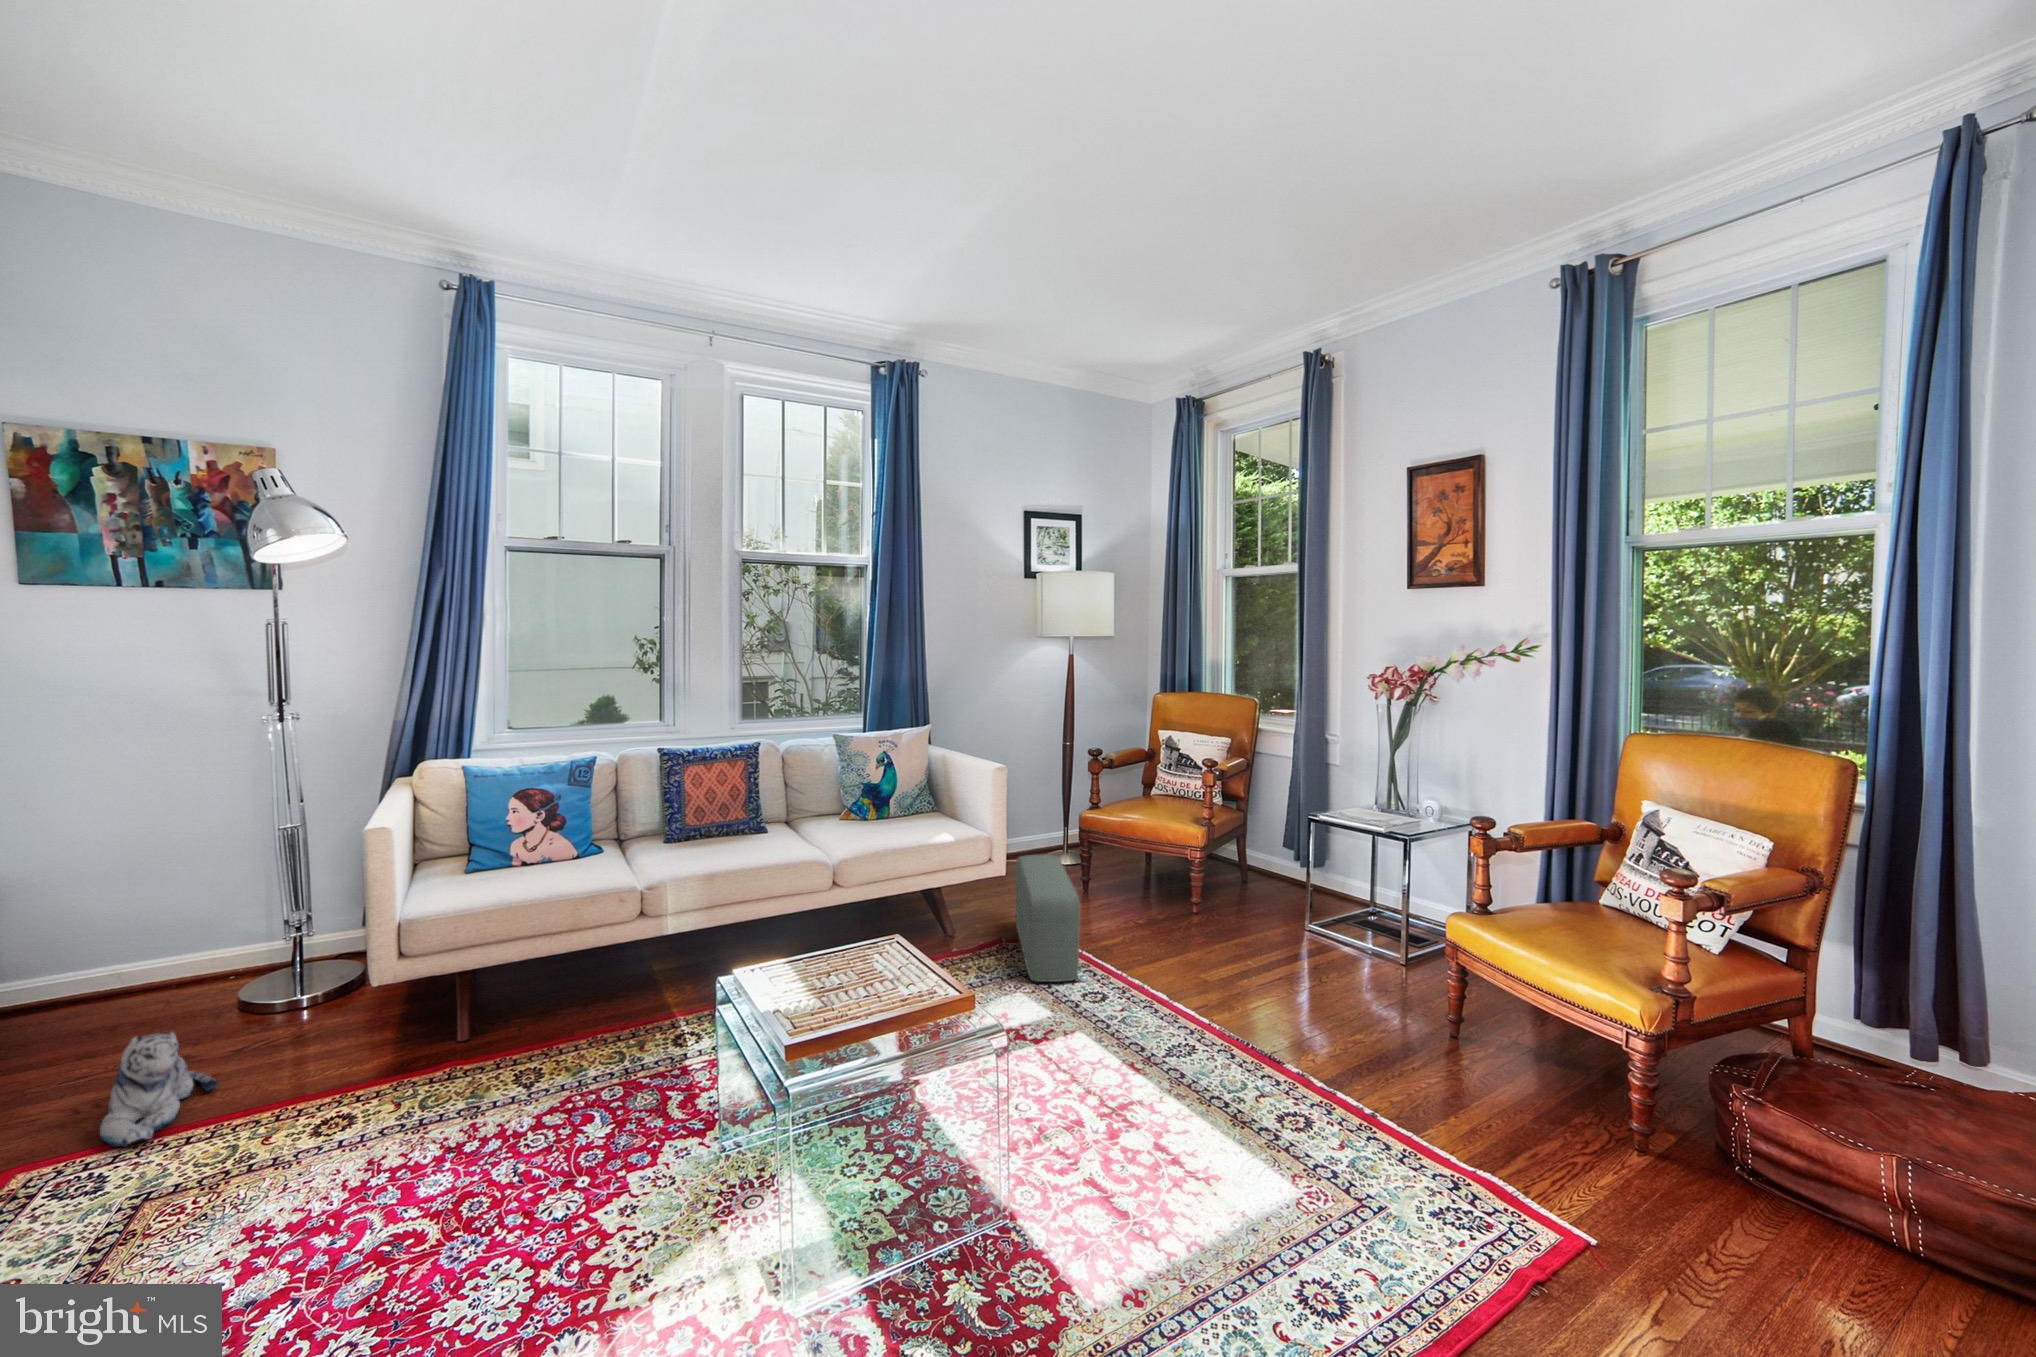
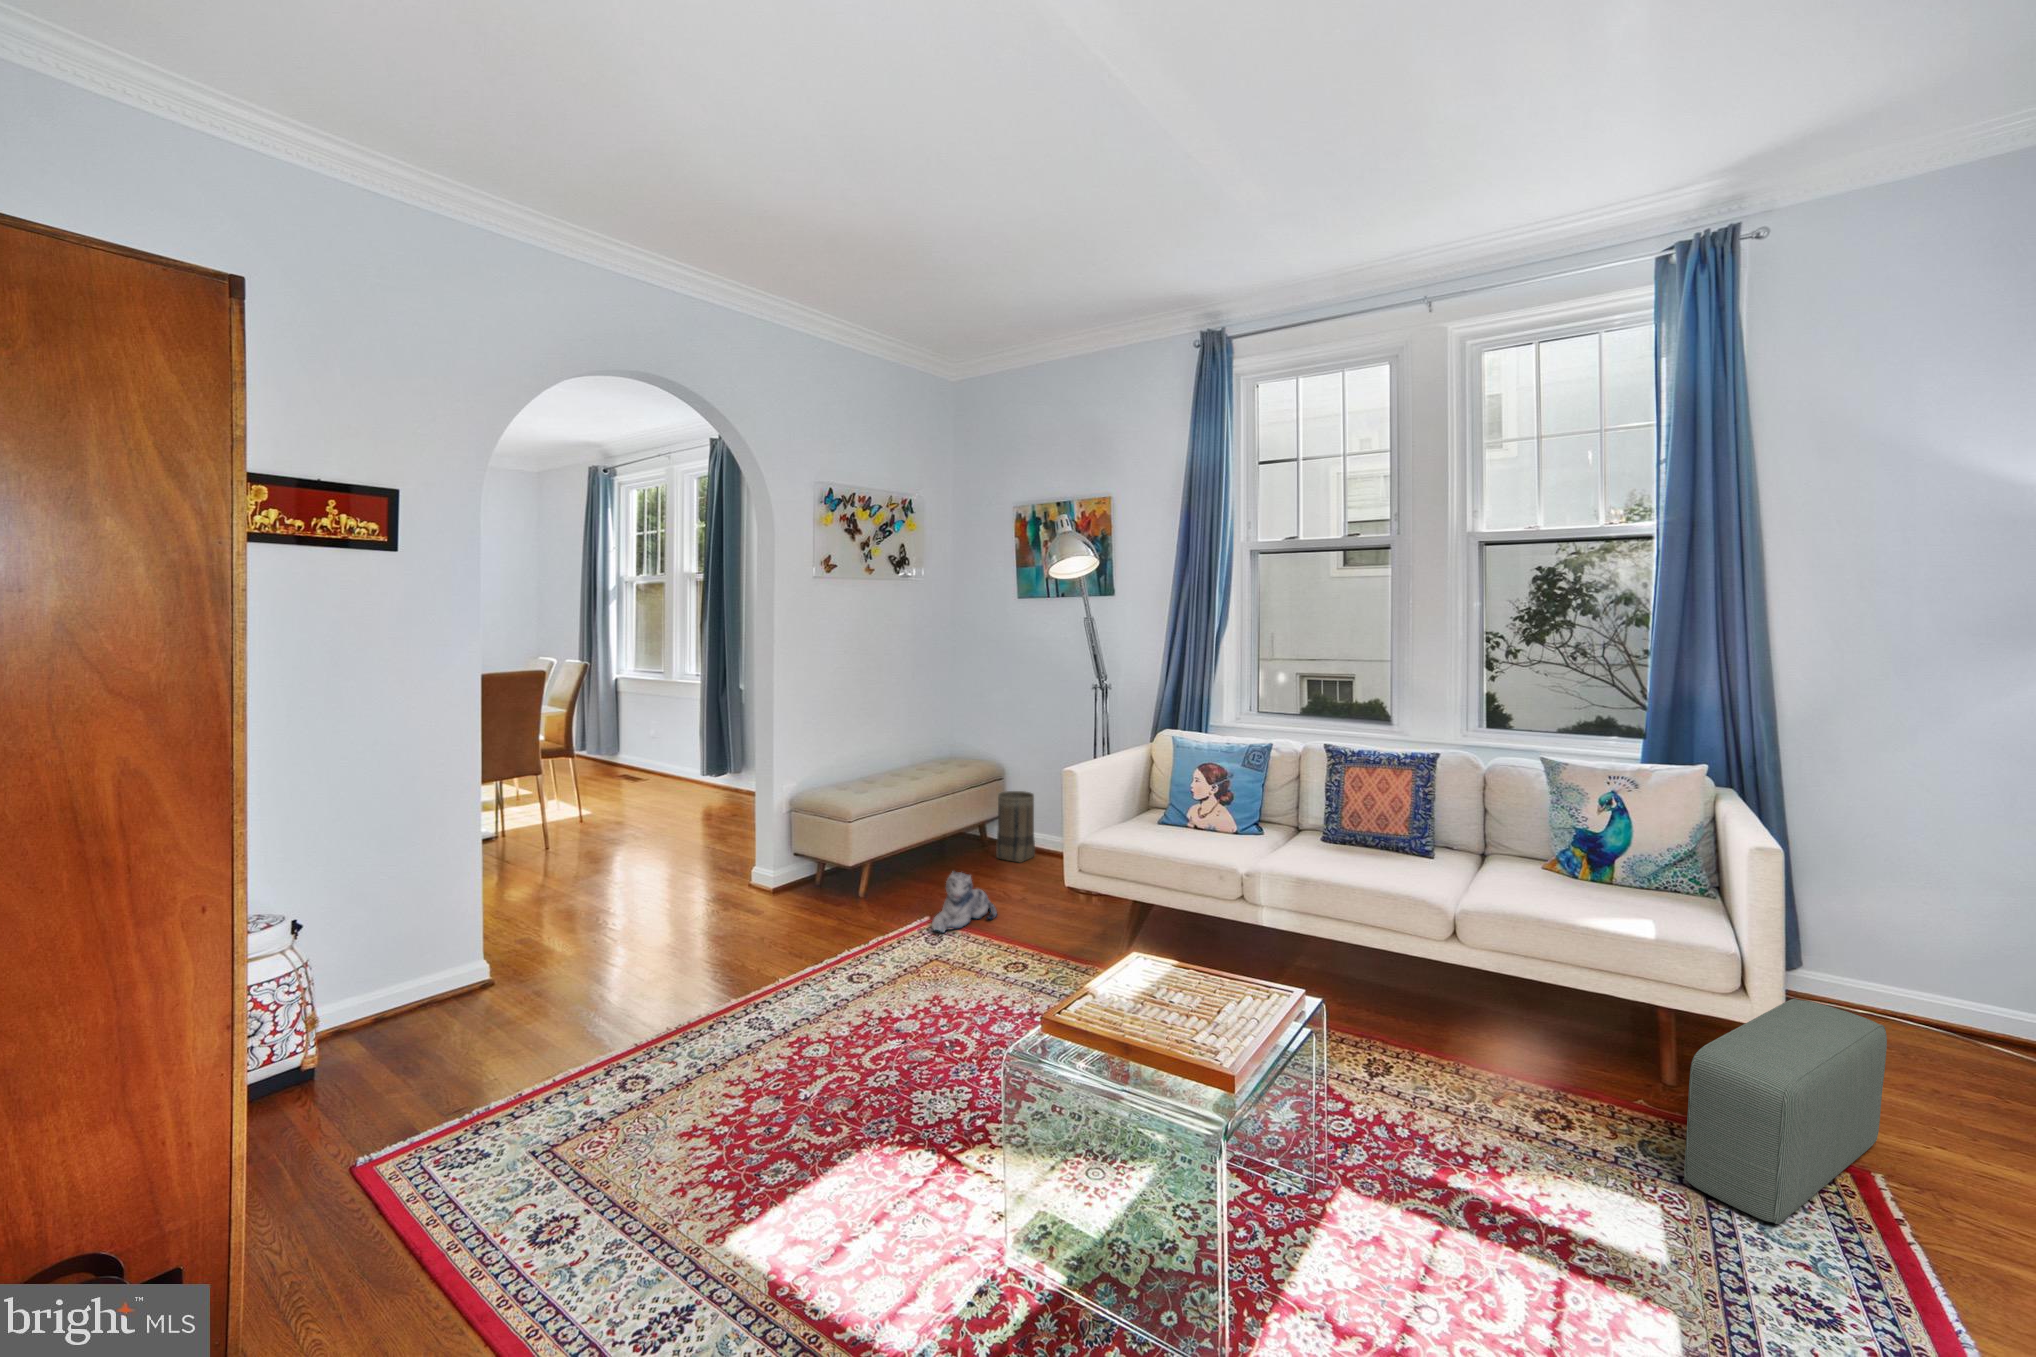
basket: none [59,899,146,1022] -> present [996,791,1035,863]

